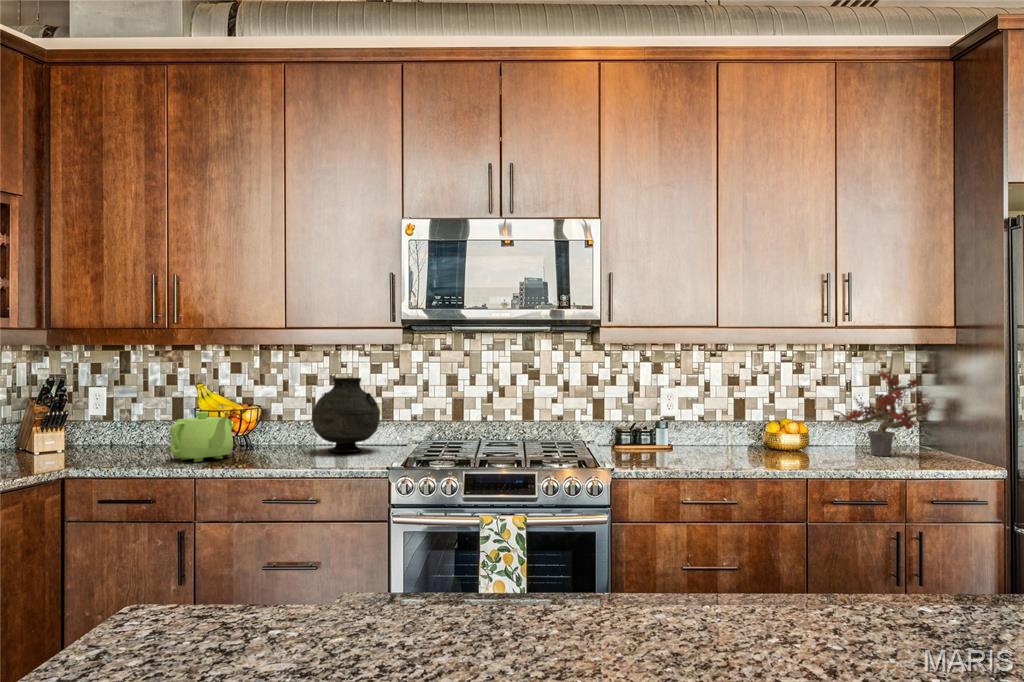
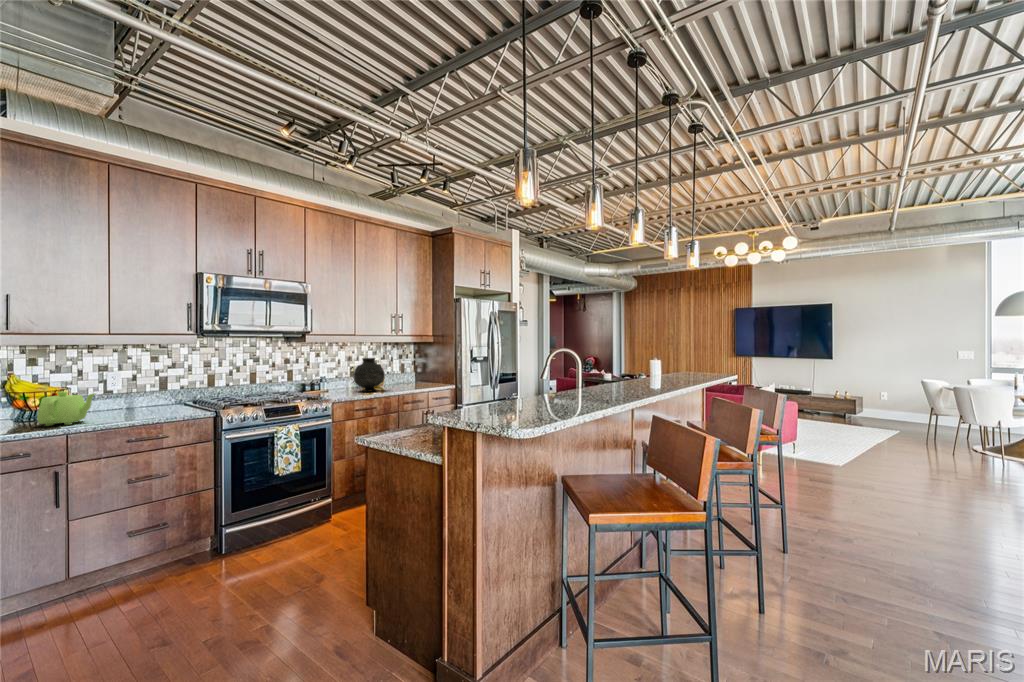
potted plant: present [834,357,934,456] -> none [392,346,432,386]
vase: present [312,378,380,452] -> present [354,358,385,392]

